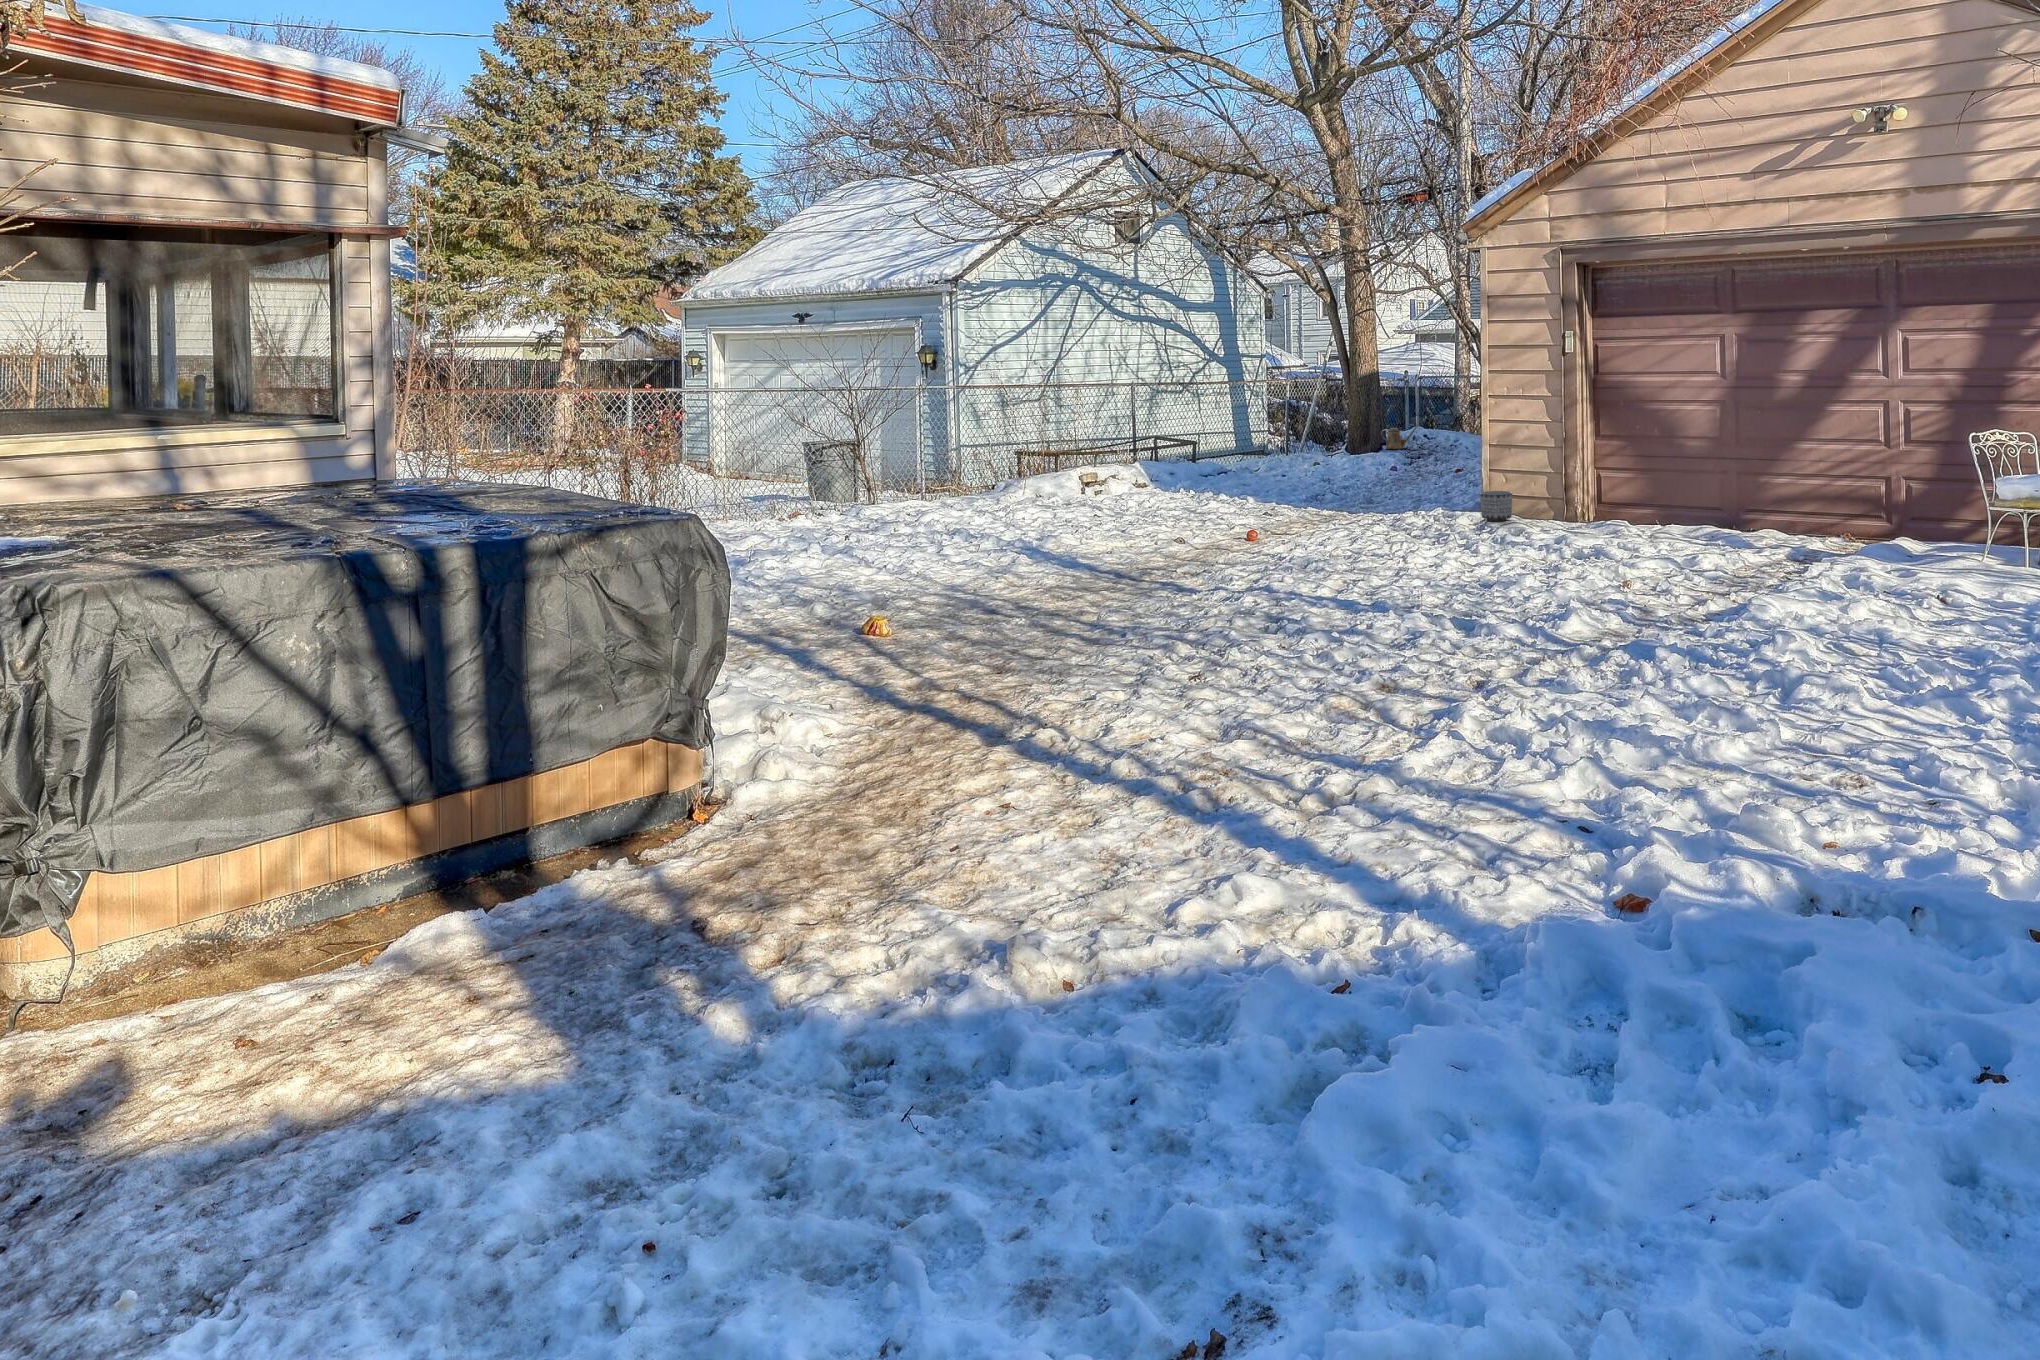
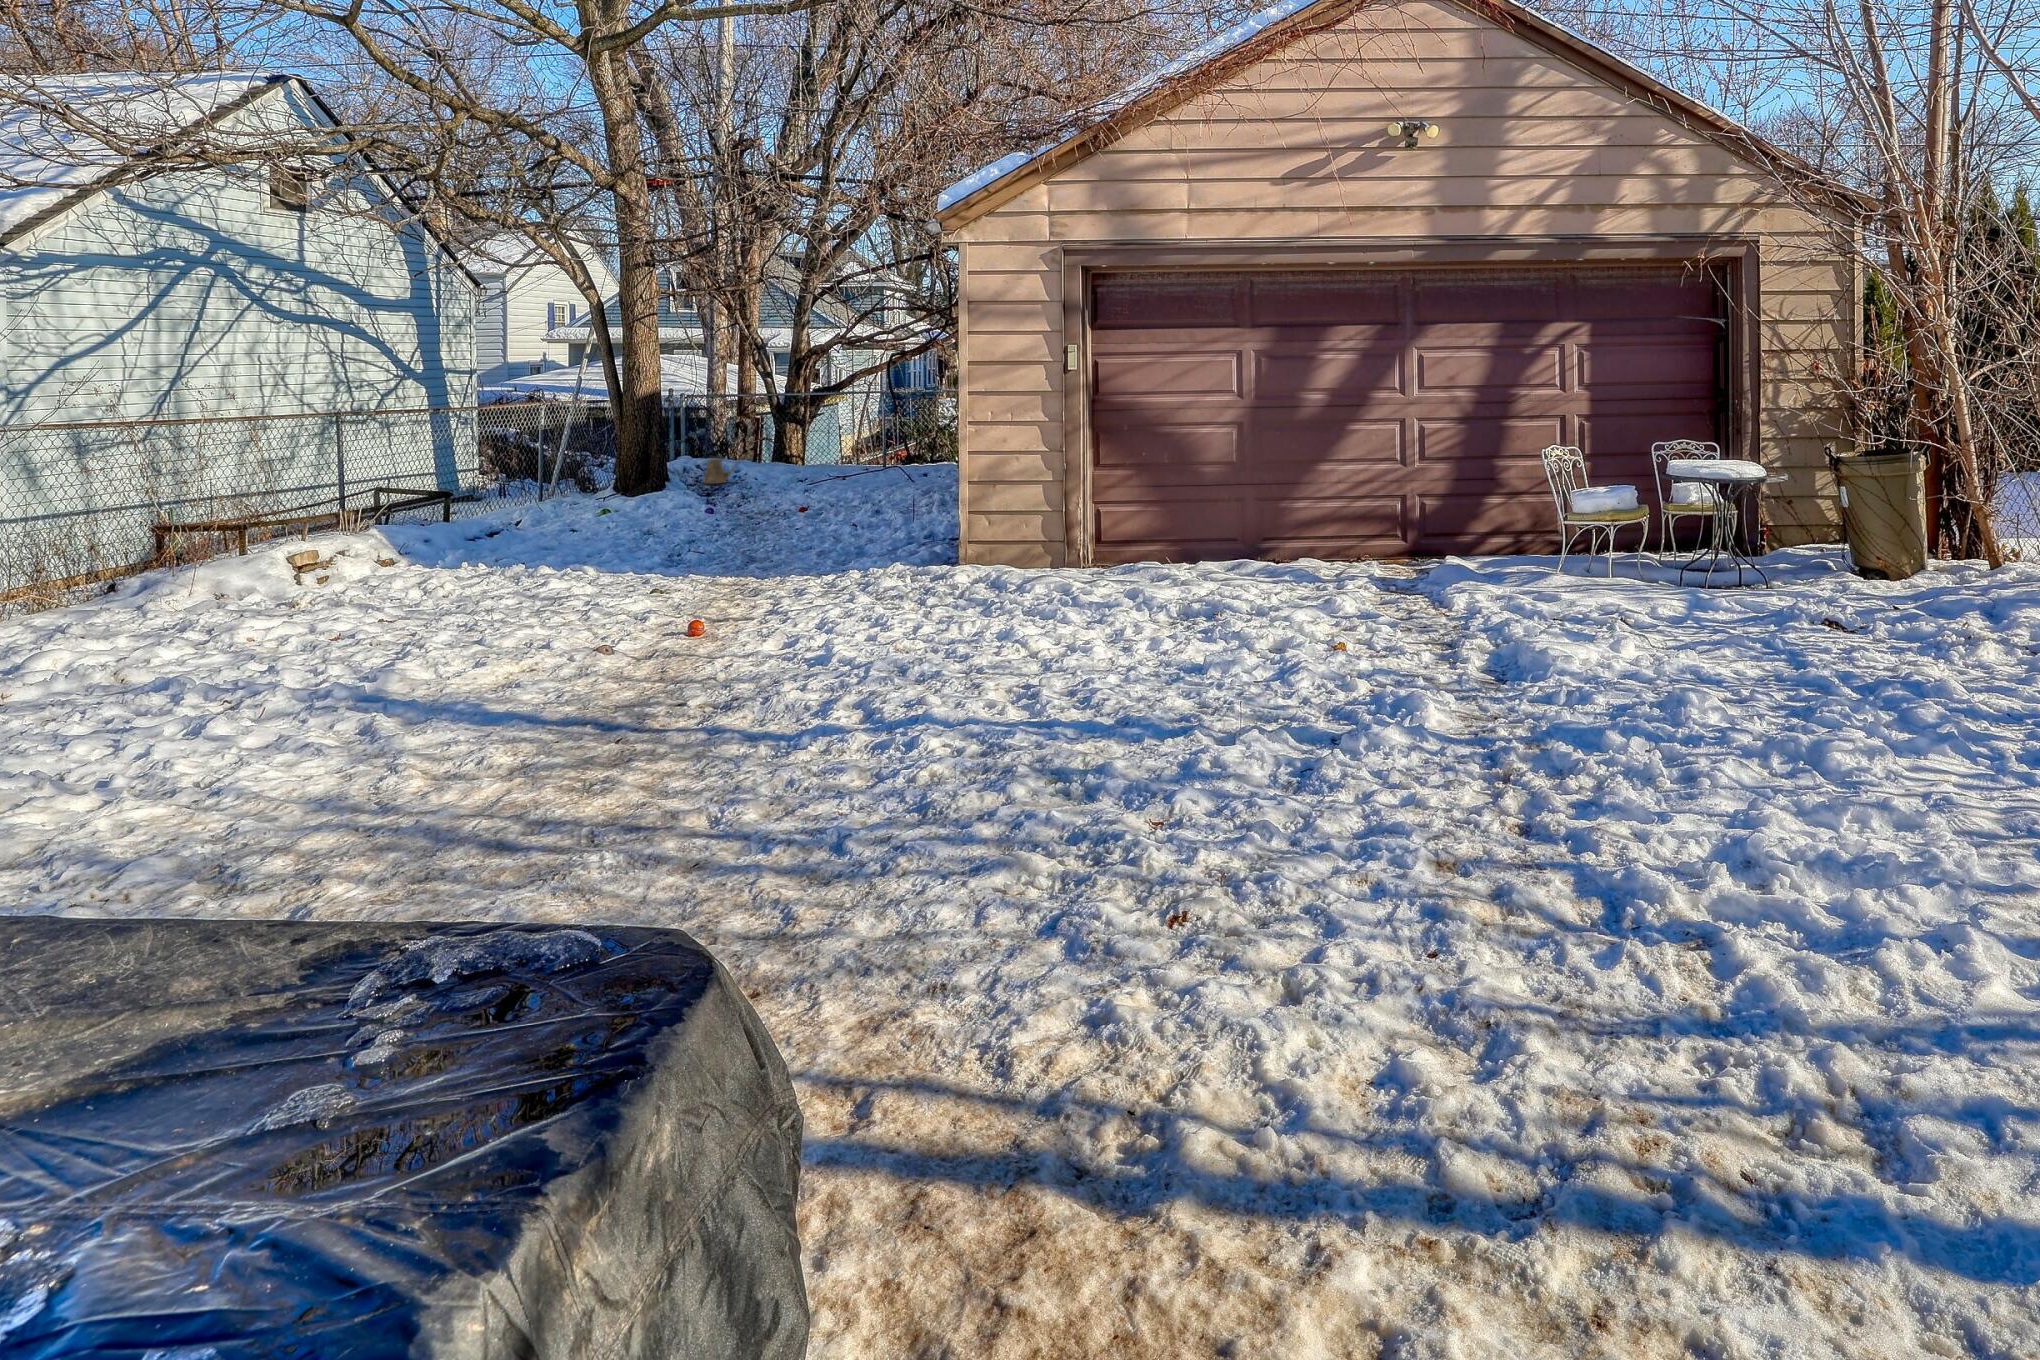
planter: present [1480,491,1512,521] -> none [968,532,1008,569]

